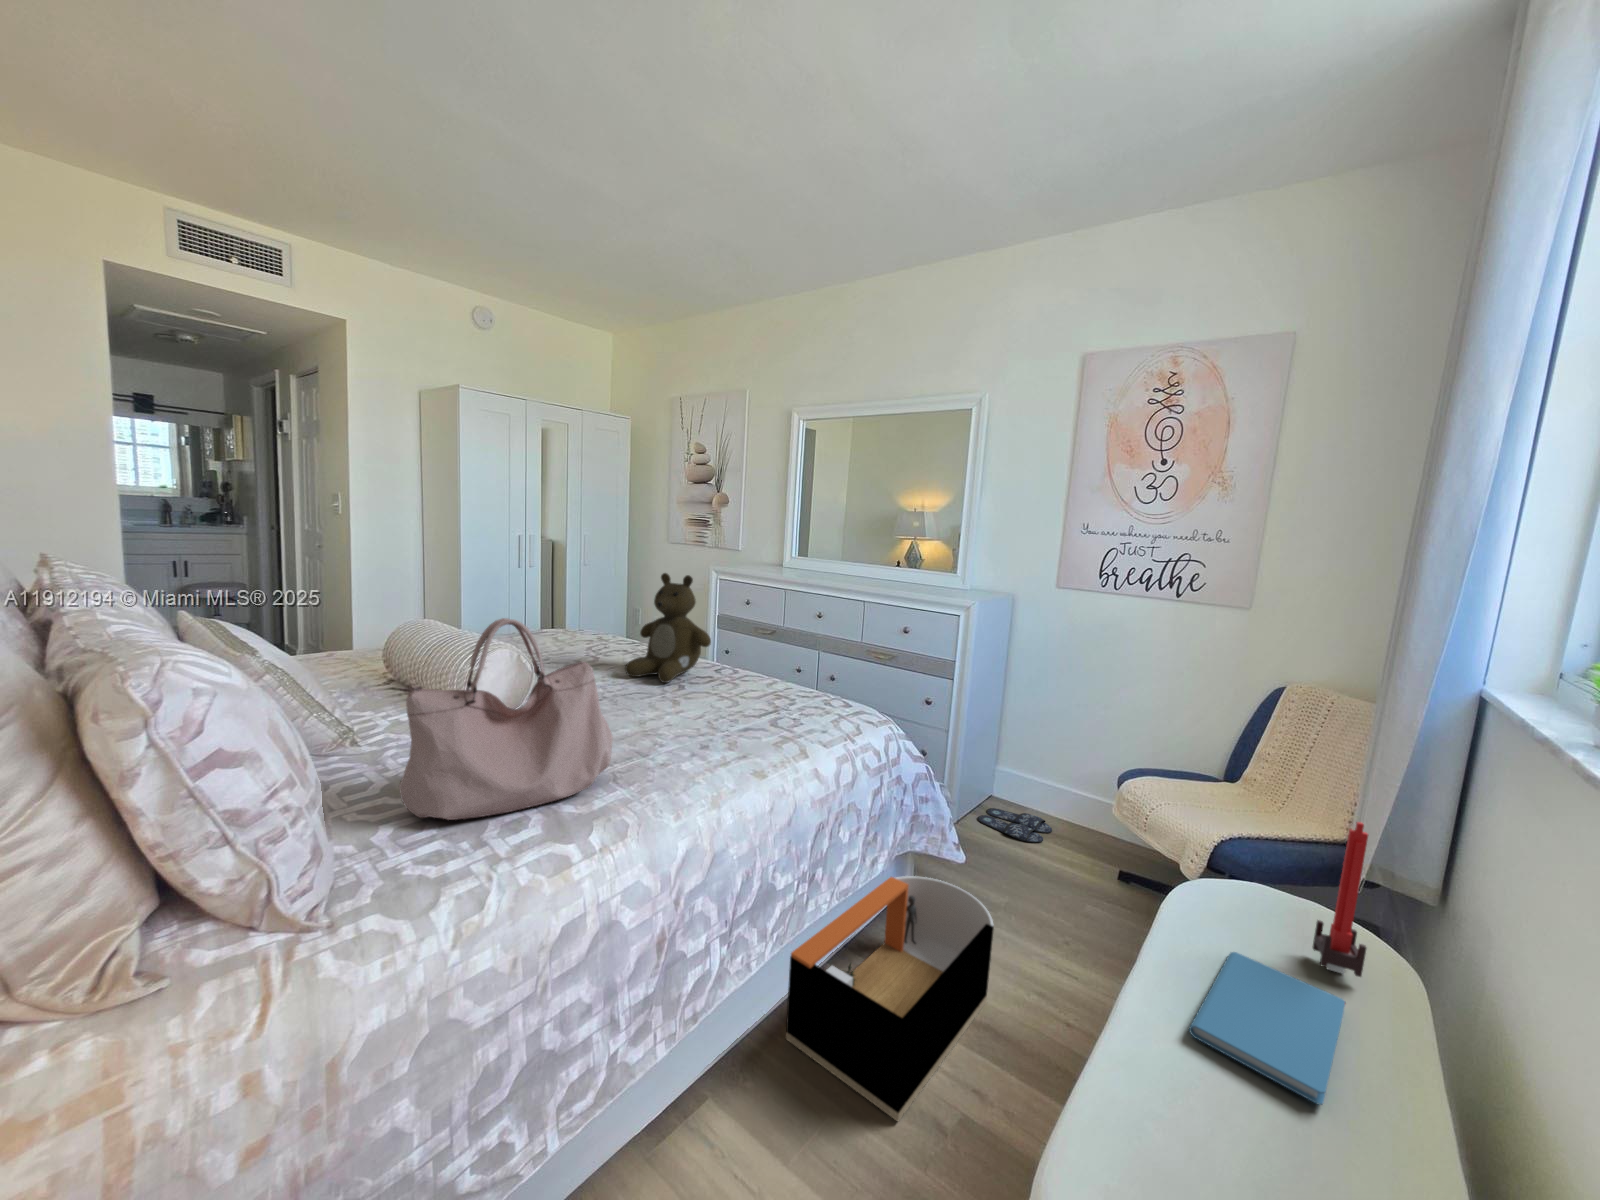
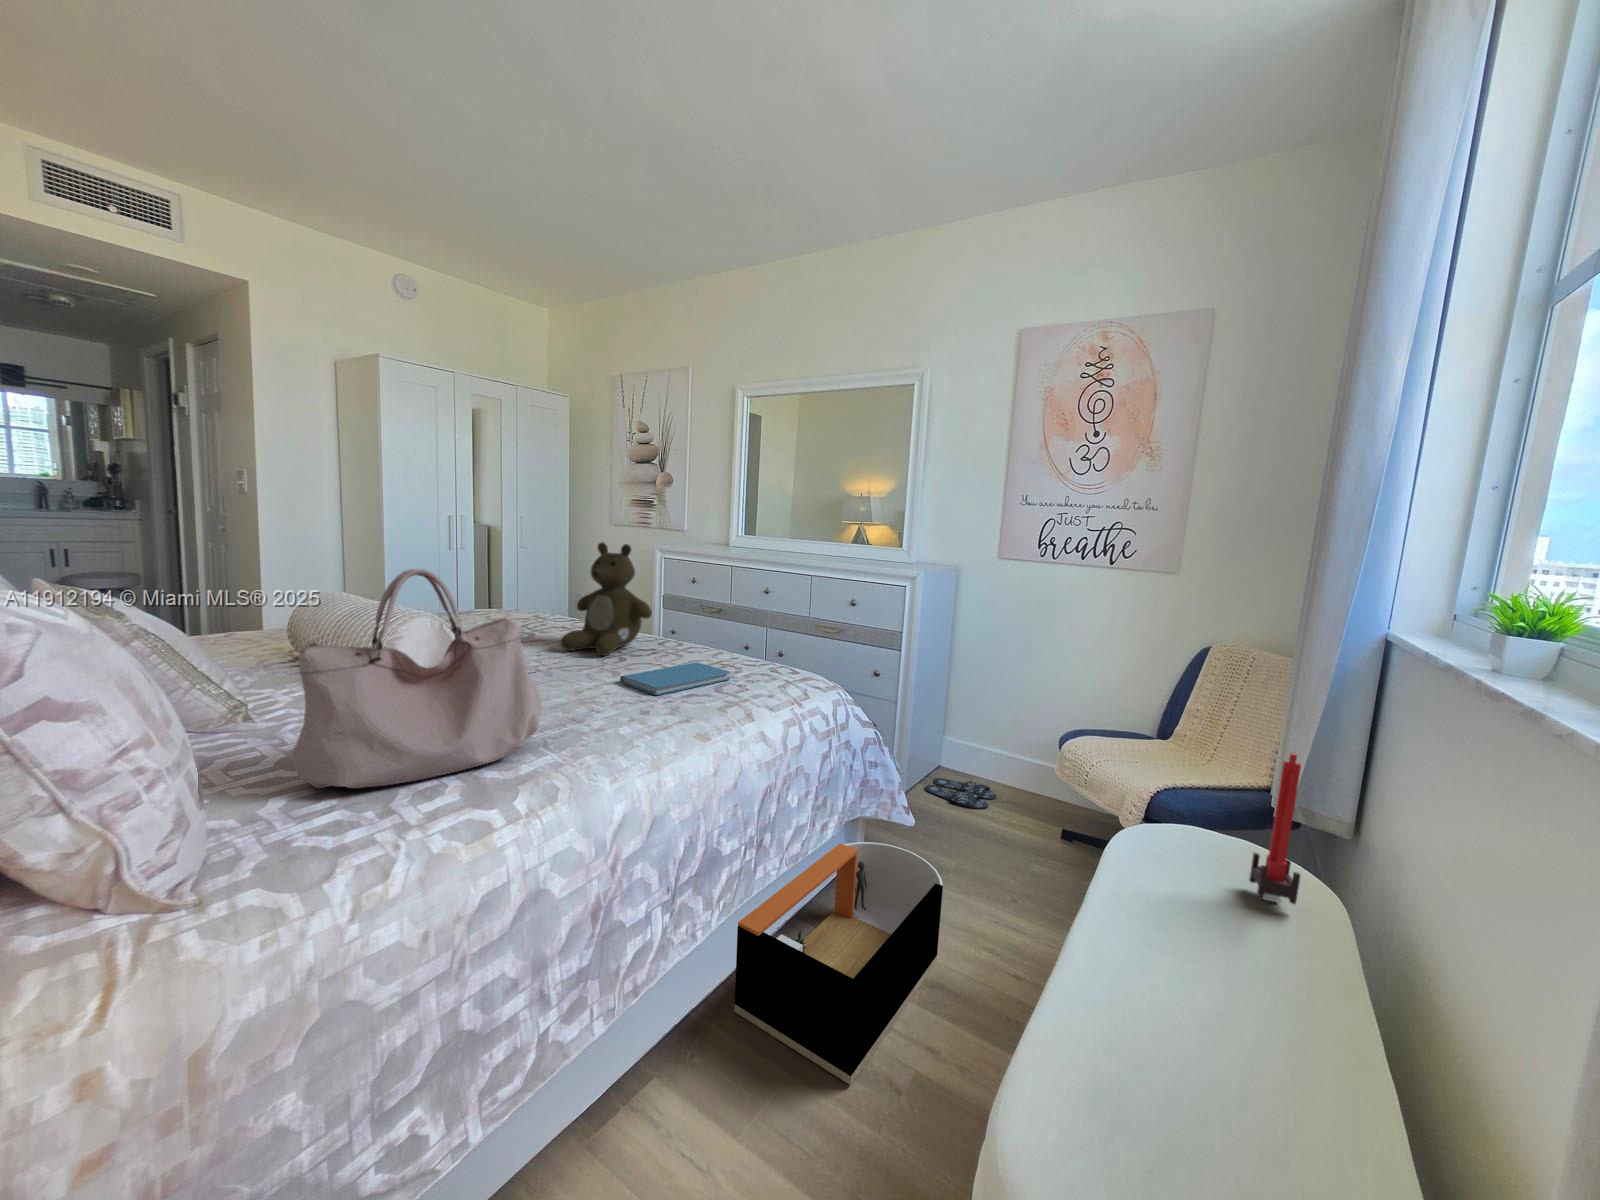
book: present [1189,952,1345,1105] -> present [620,662,730,695]

